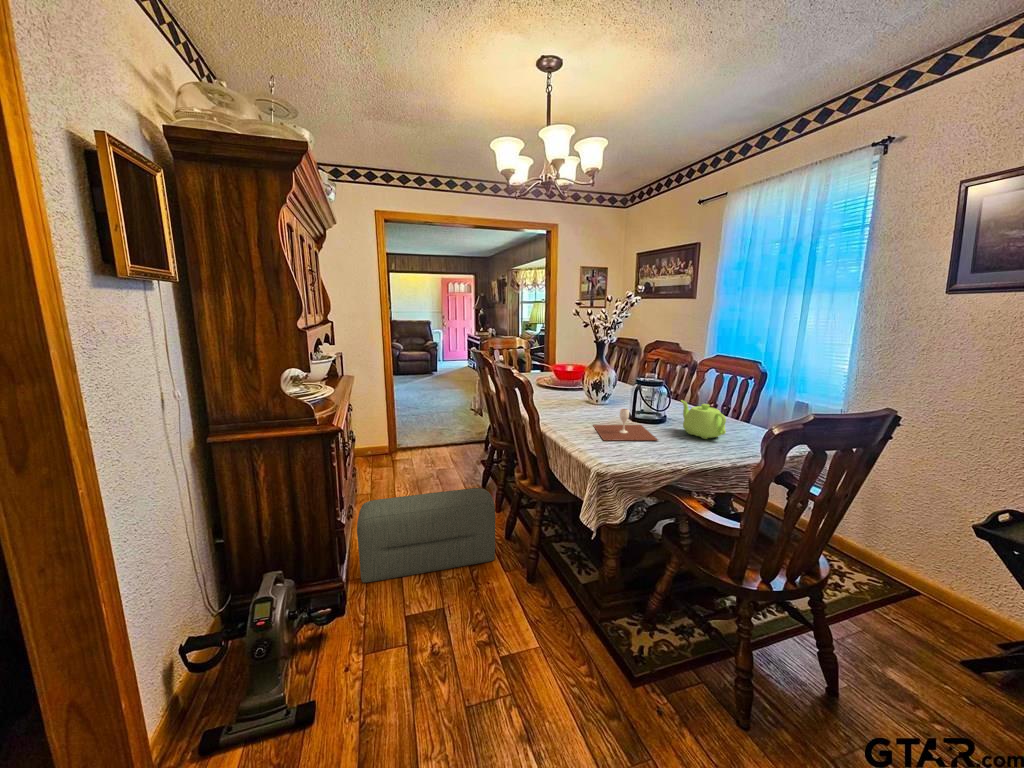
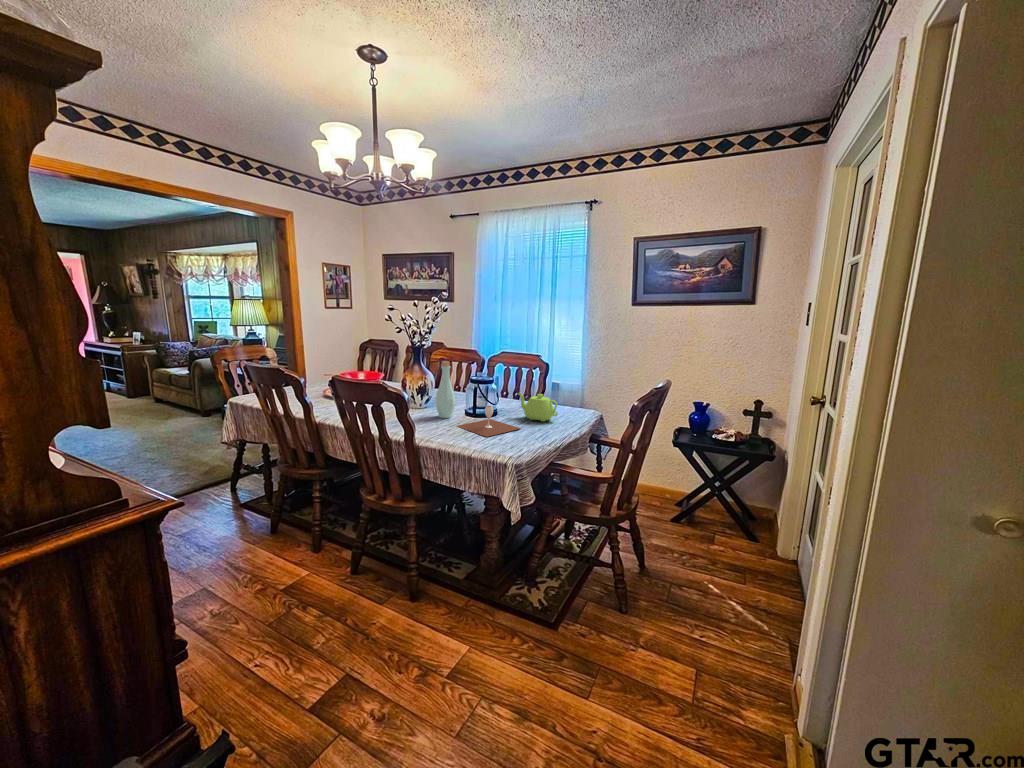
bottle: none [587,358,609,417] -> present [435,361,456,418]
pouf: present [357,488,495,582] -> none [160,525,361,716]

